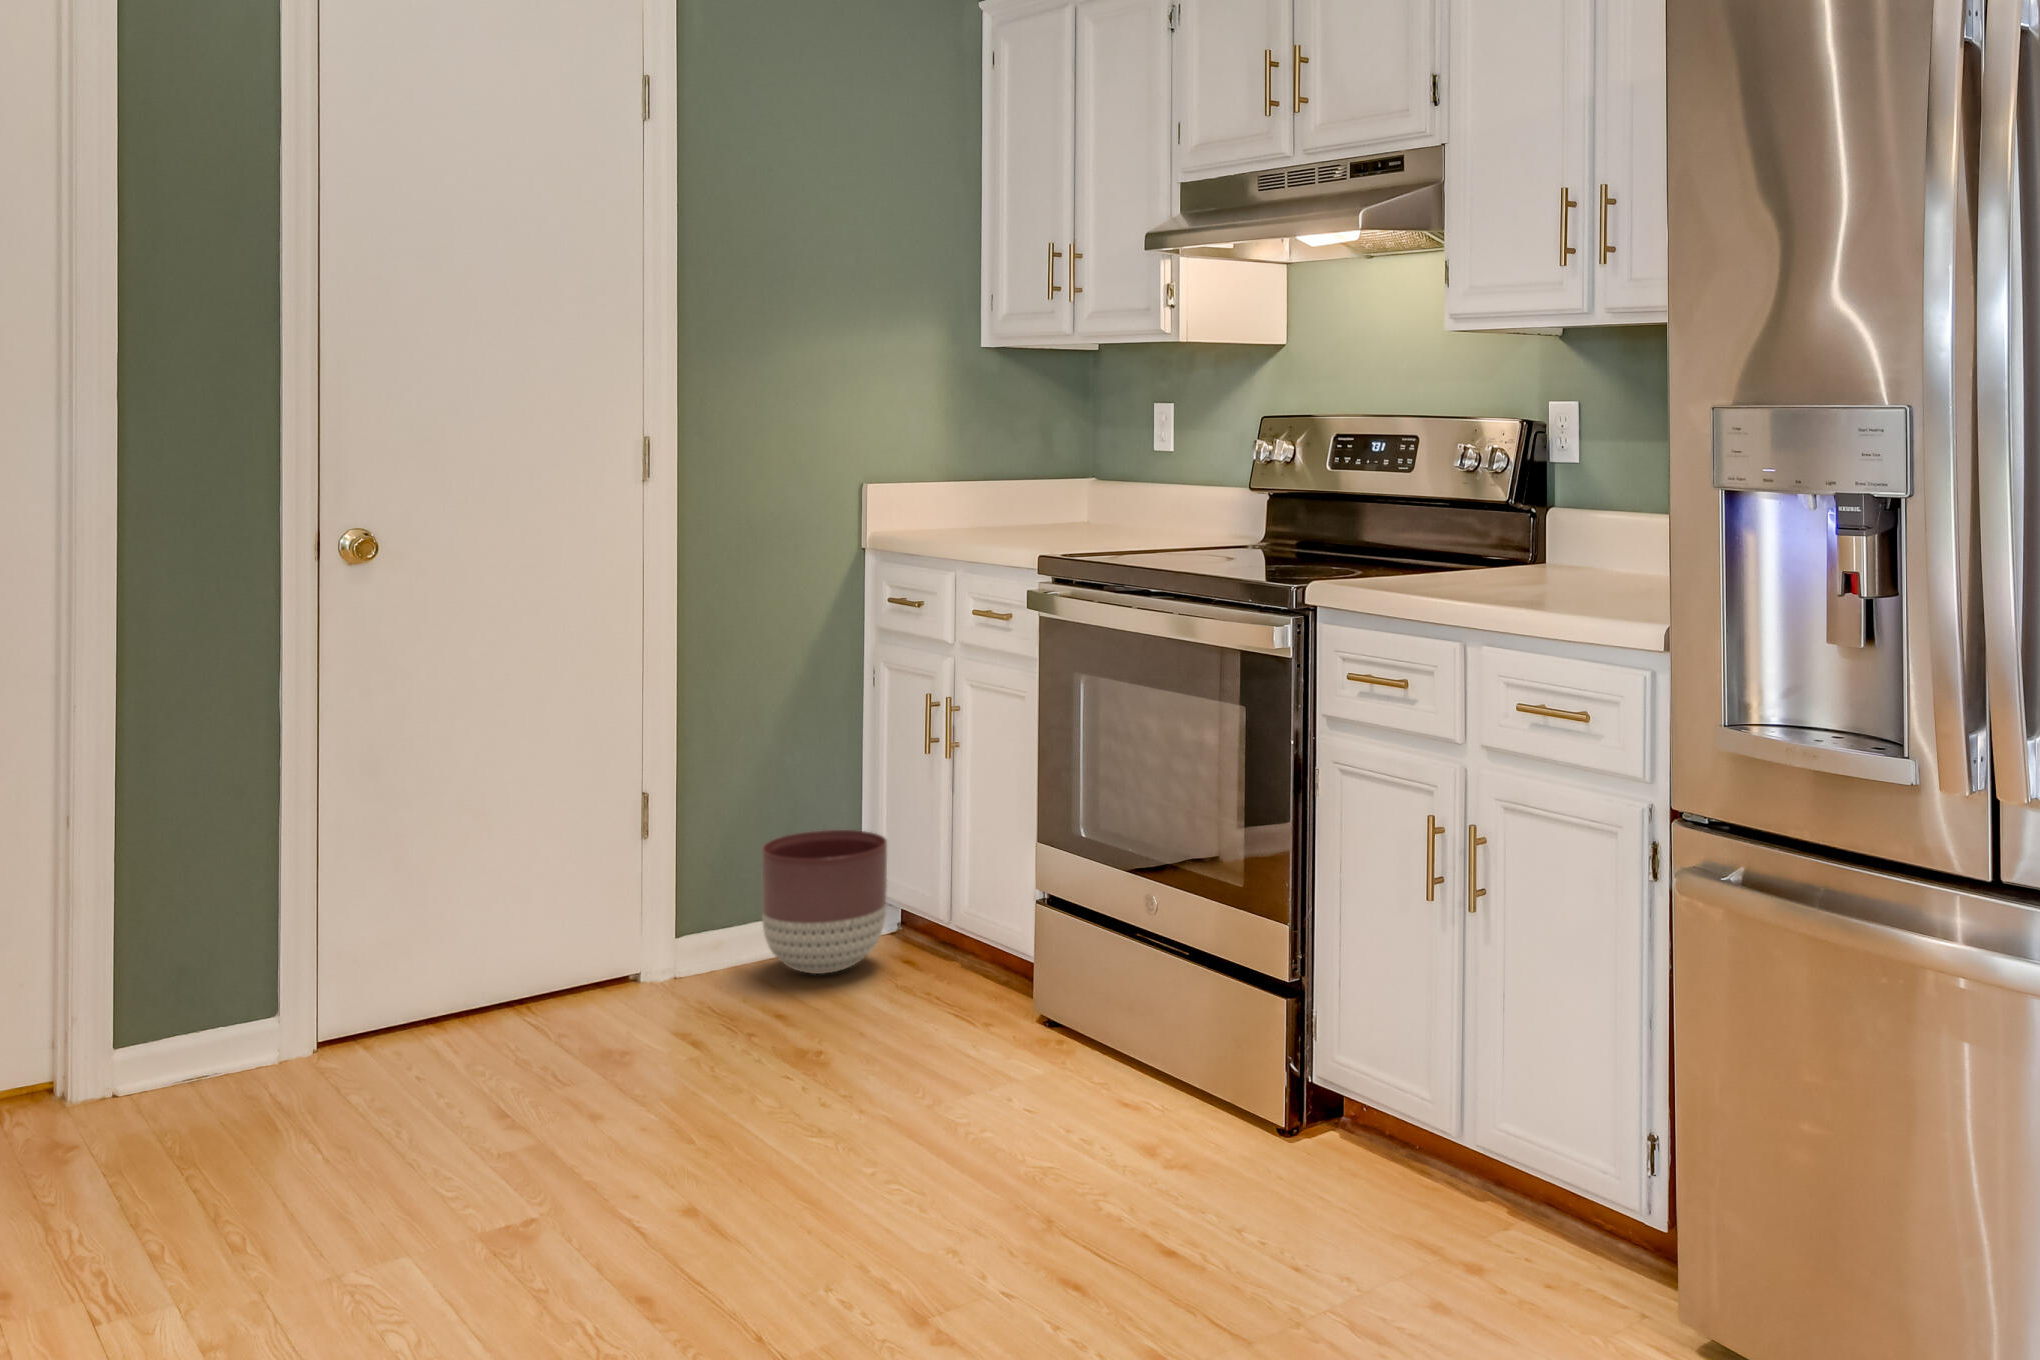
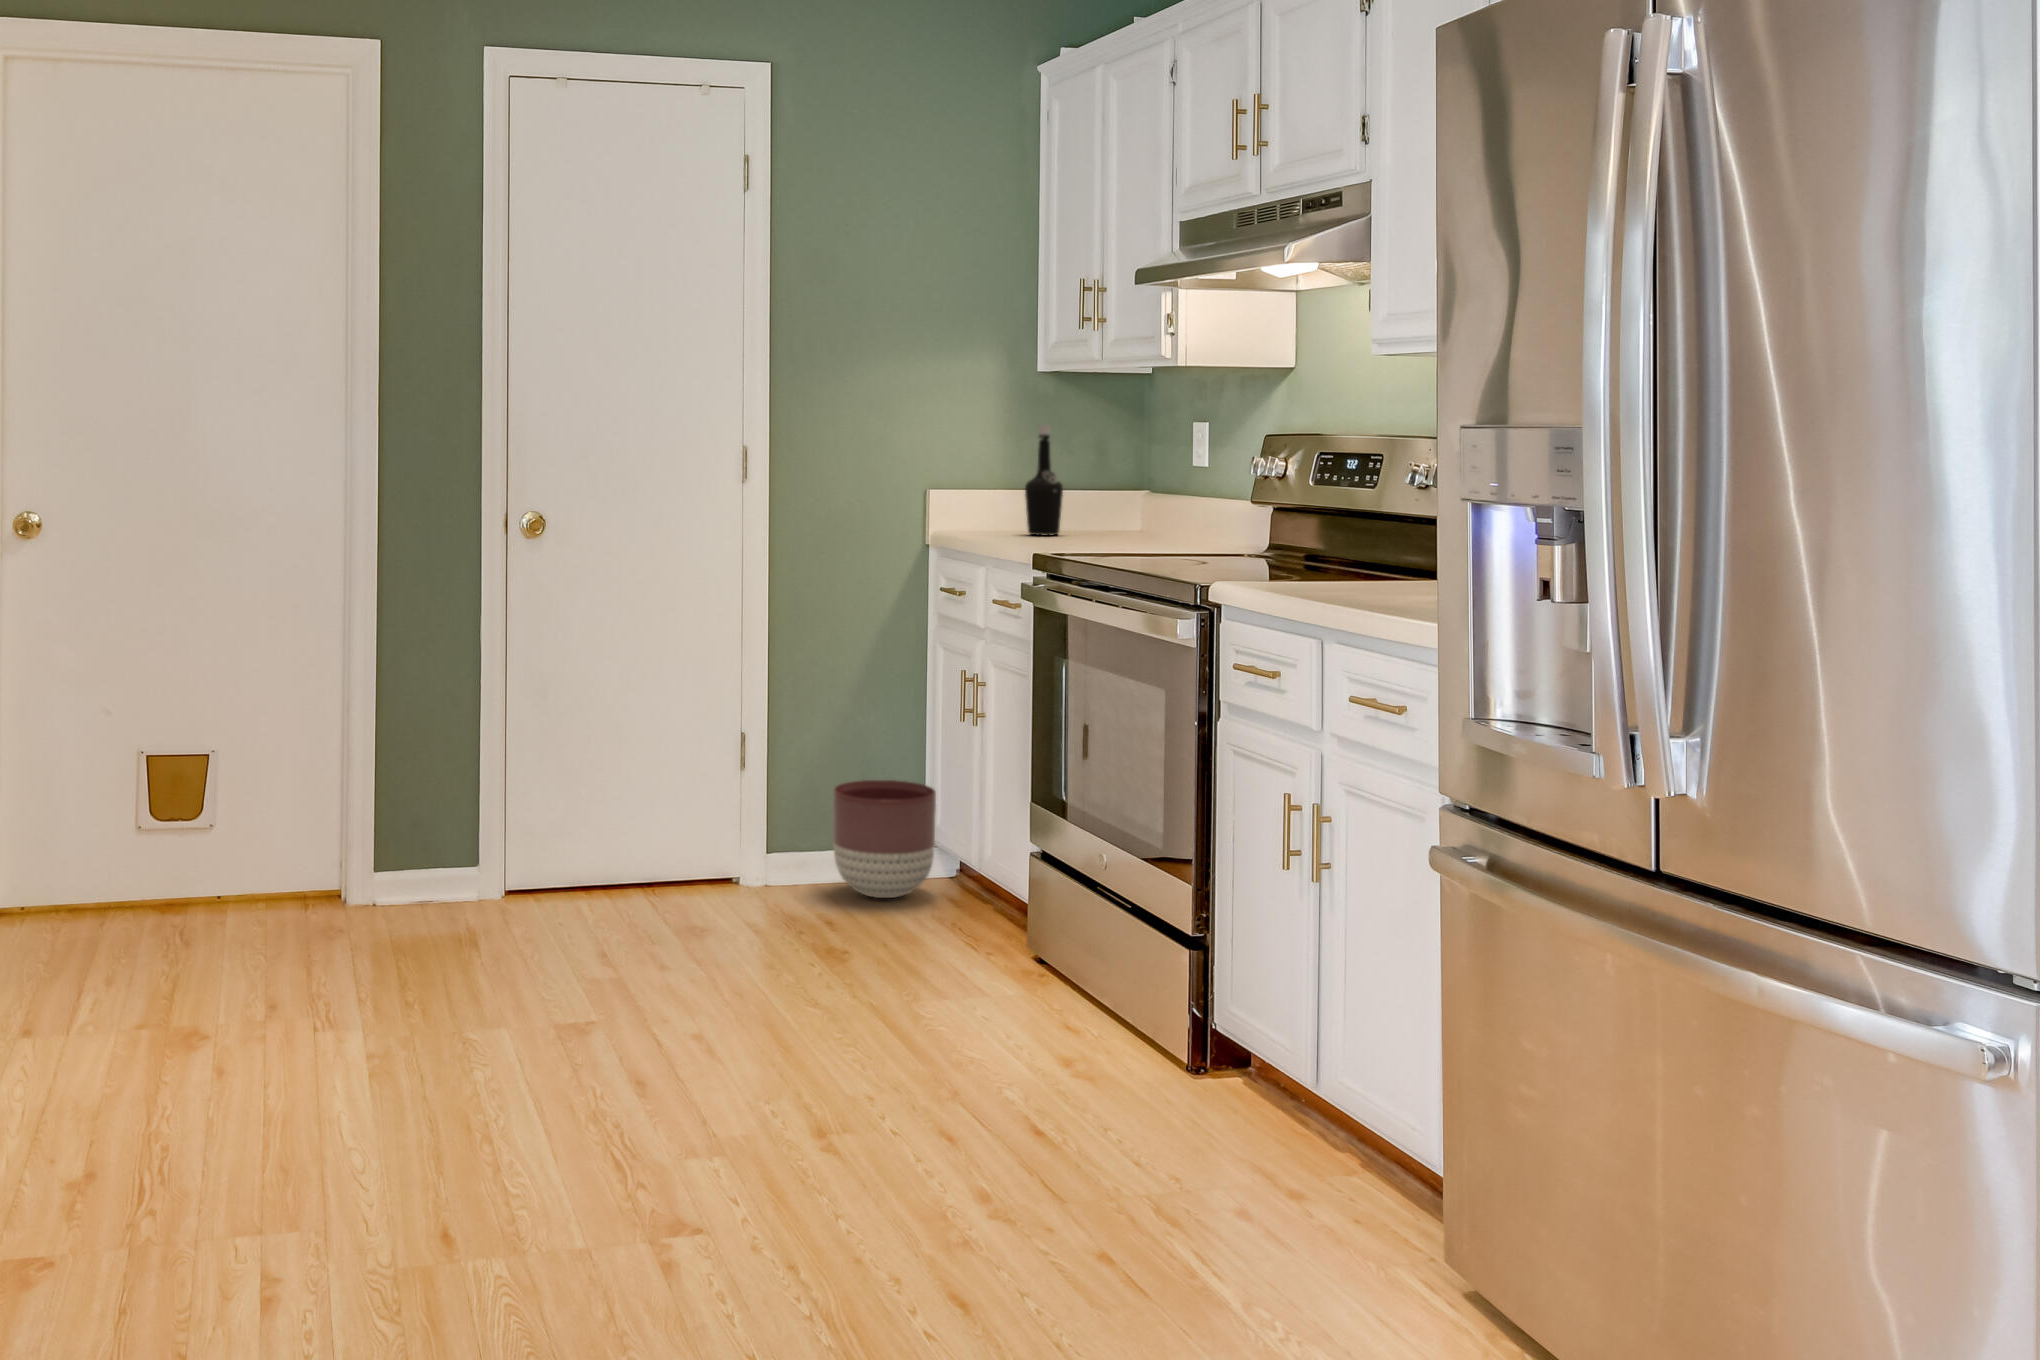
bottle: none [970,408,1013,533] -> present [1025,425,1063,535]

